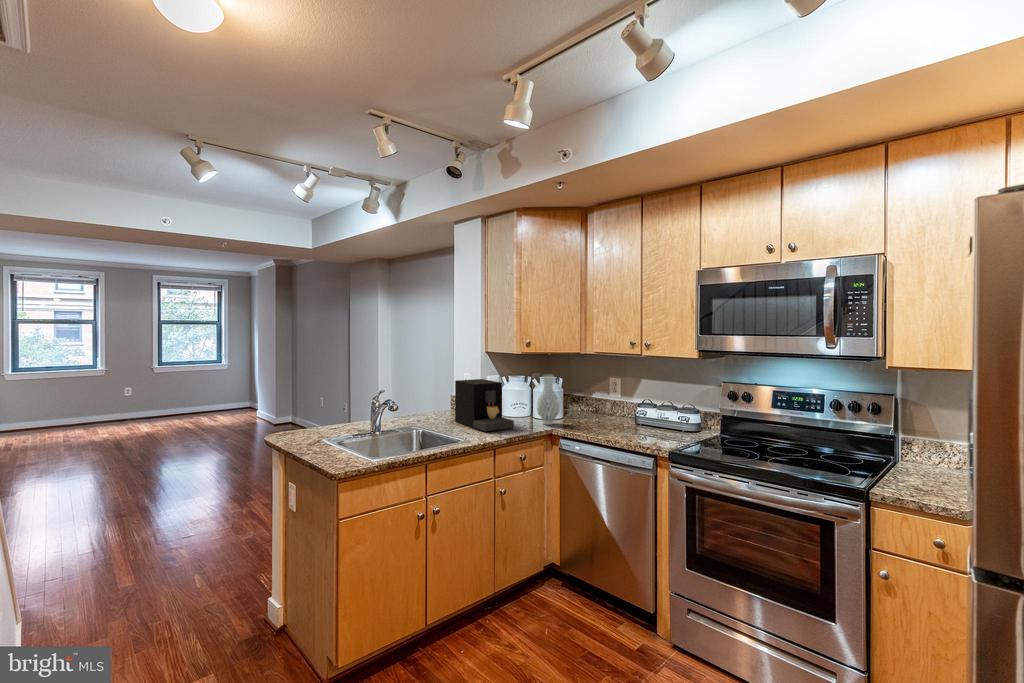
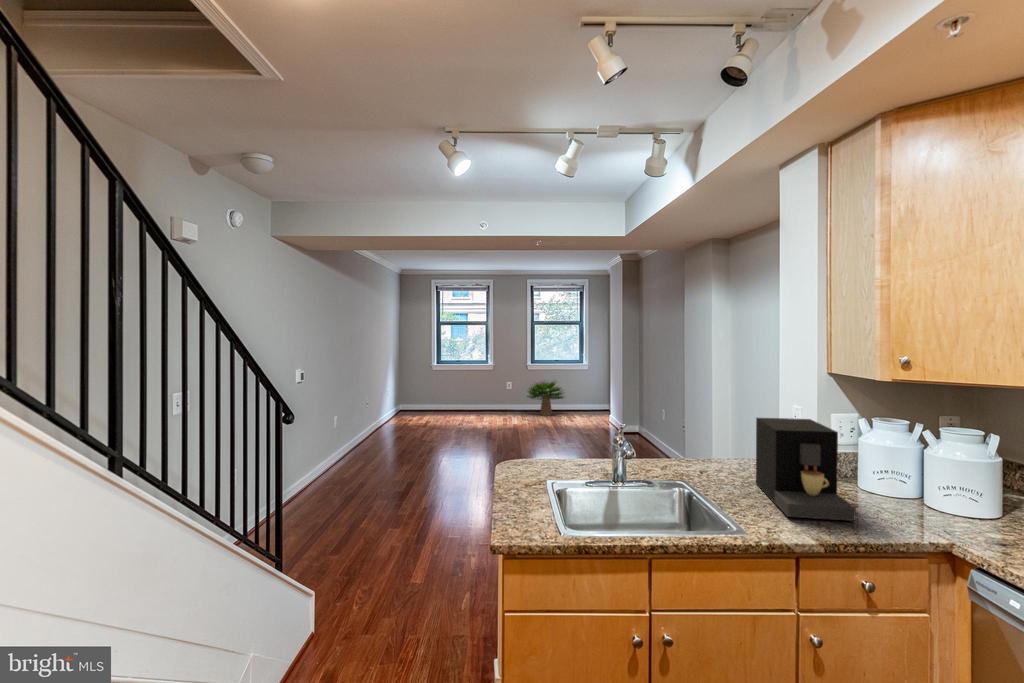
vase: present [537,375,560,425] -> none [919,425,981,532]
potted plant: none [153,380,210,420] -> present [527,382,564,416]

